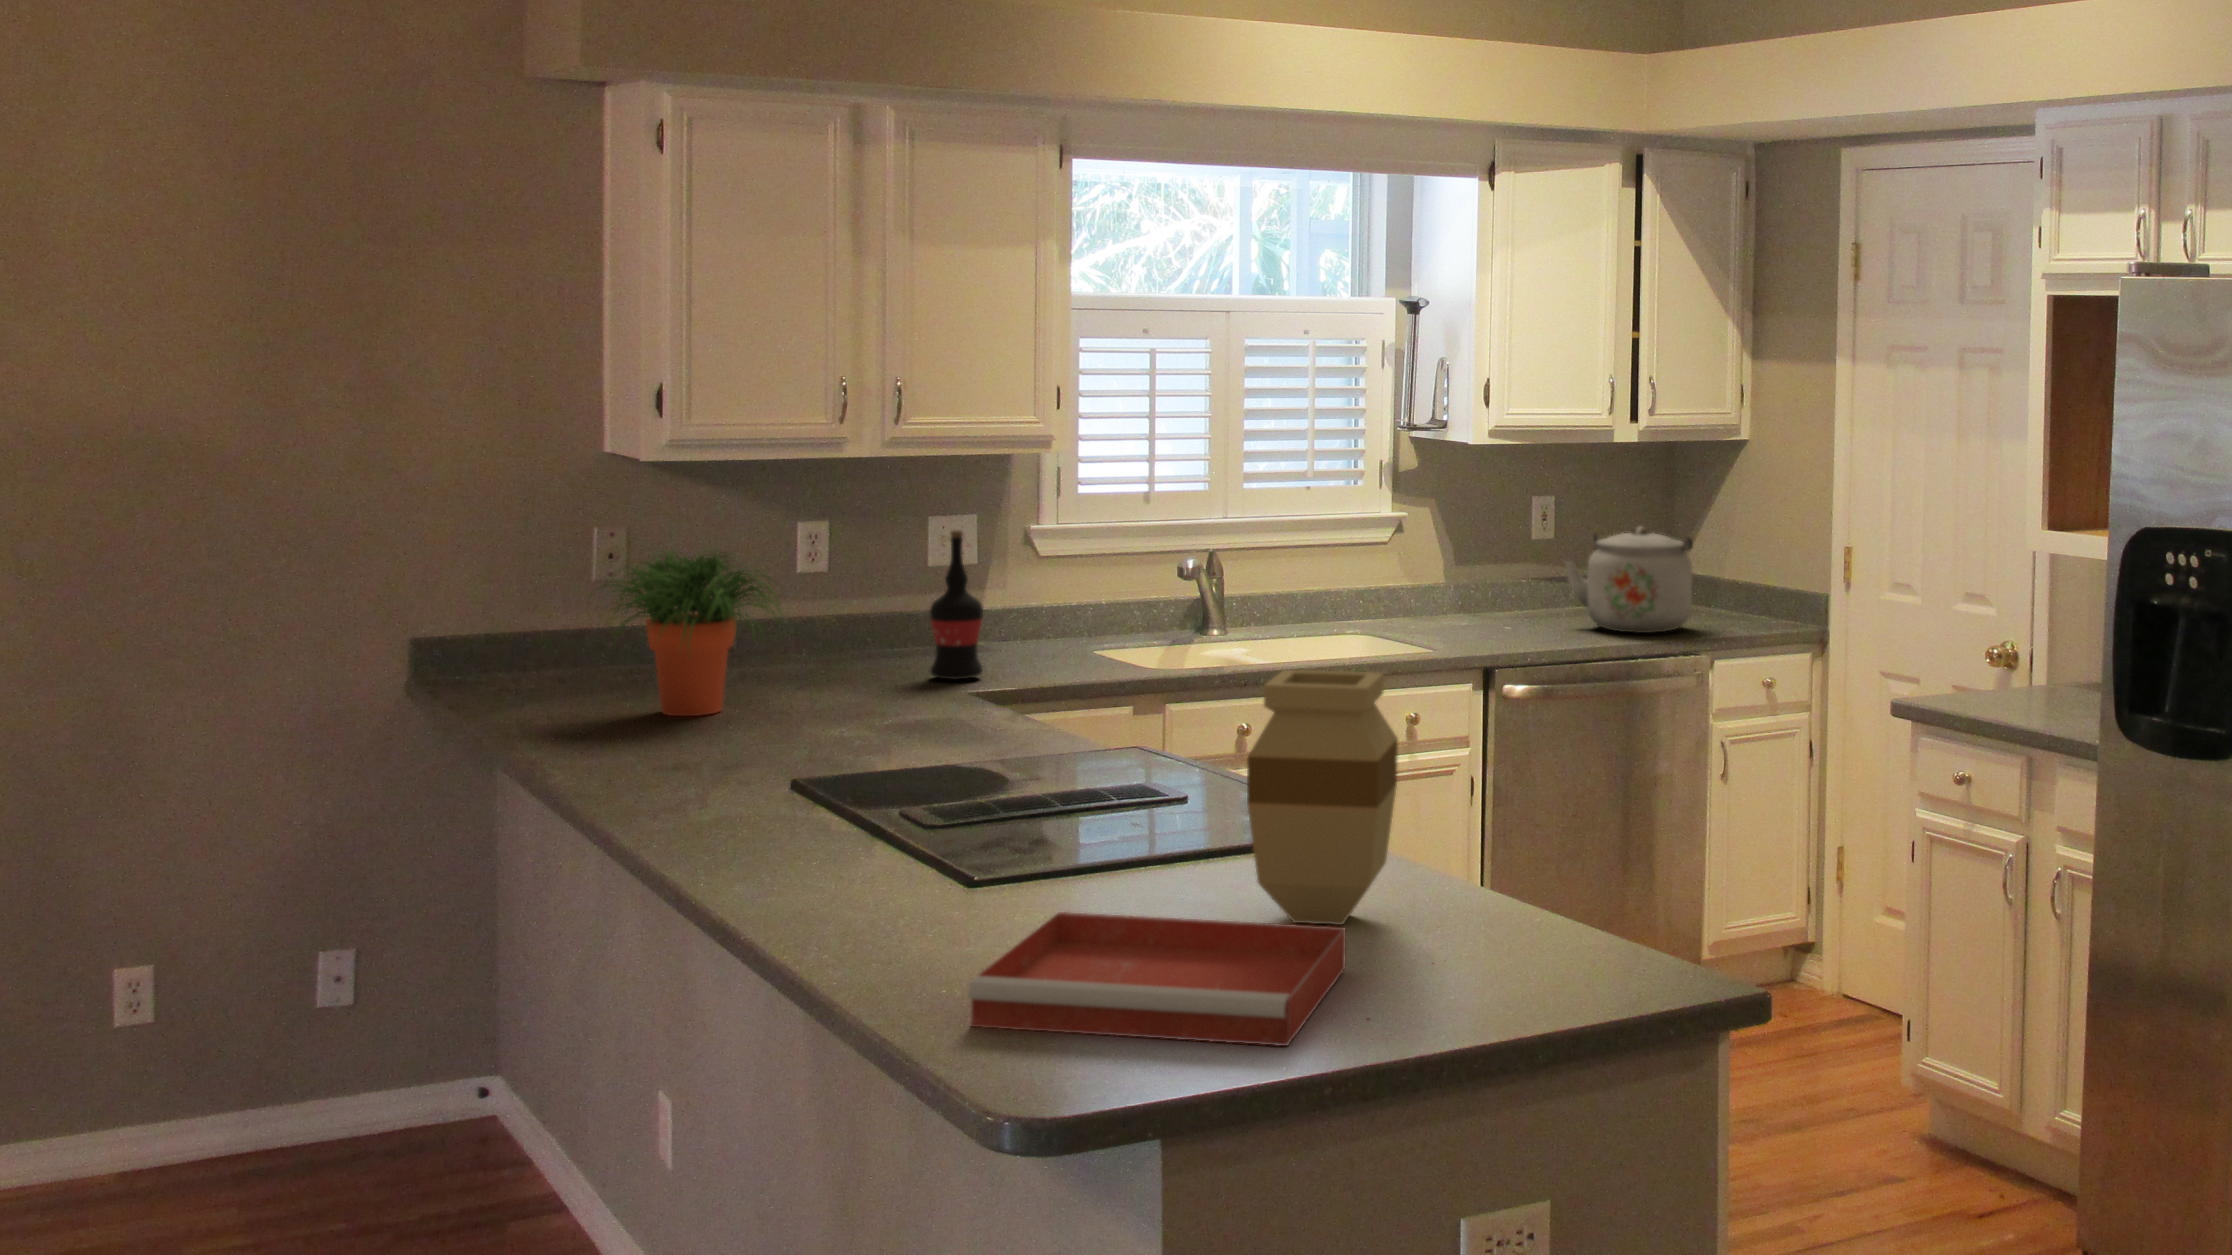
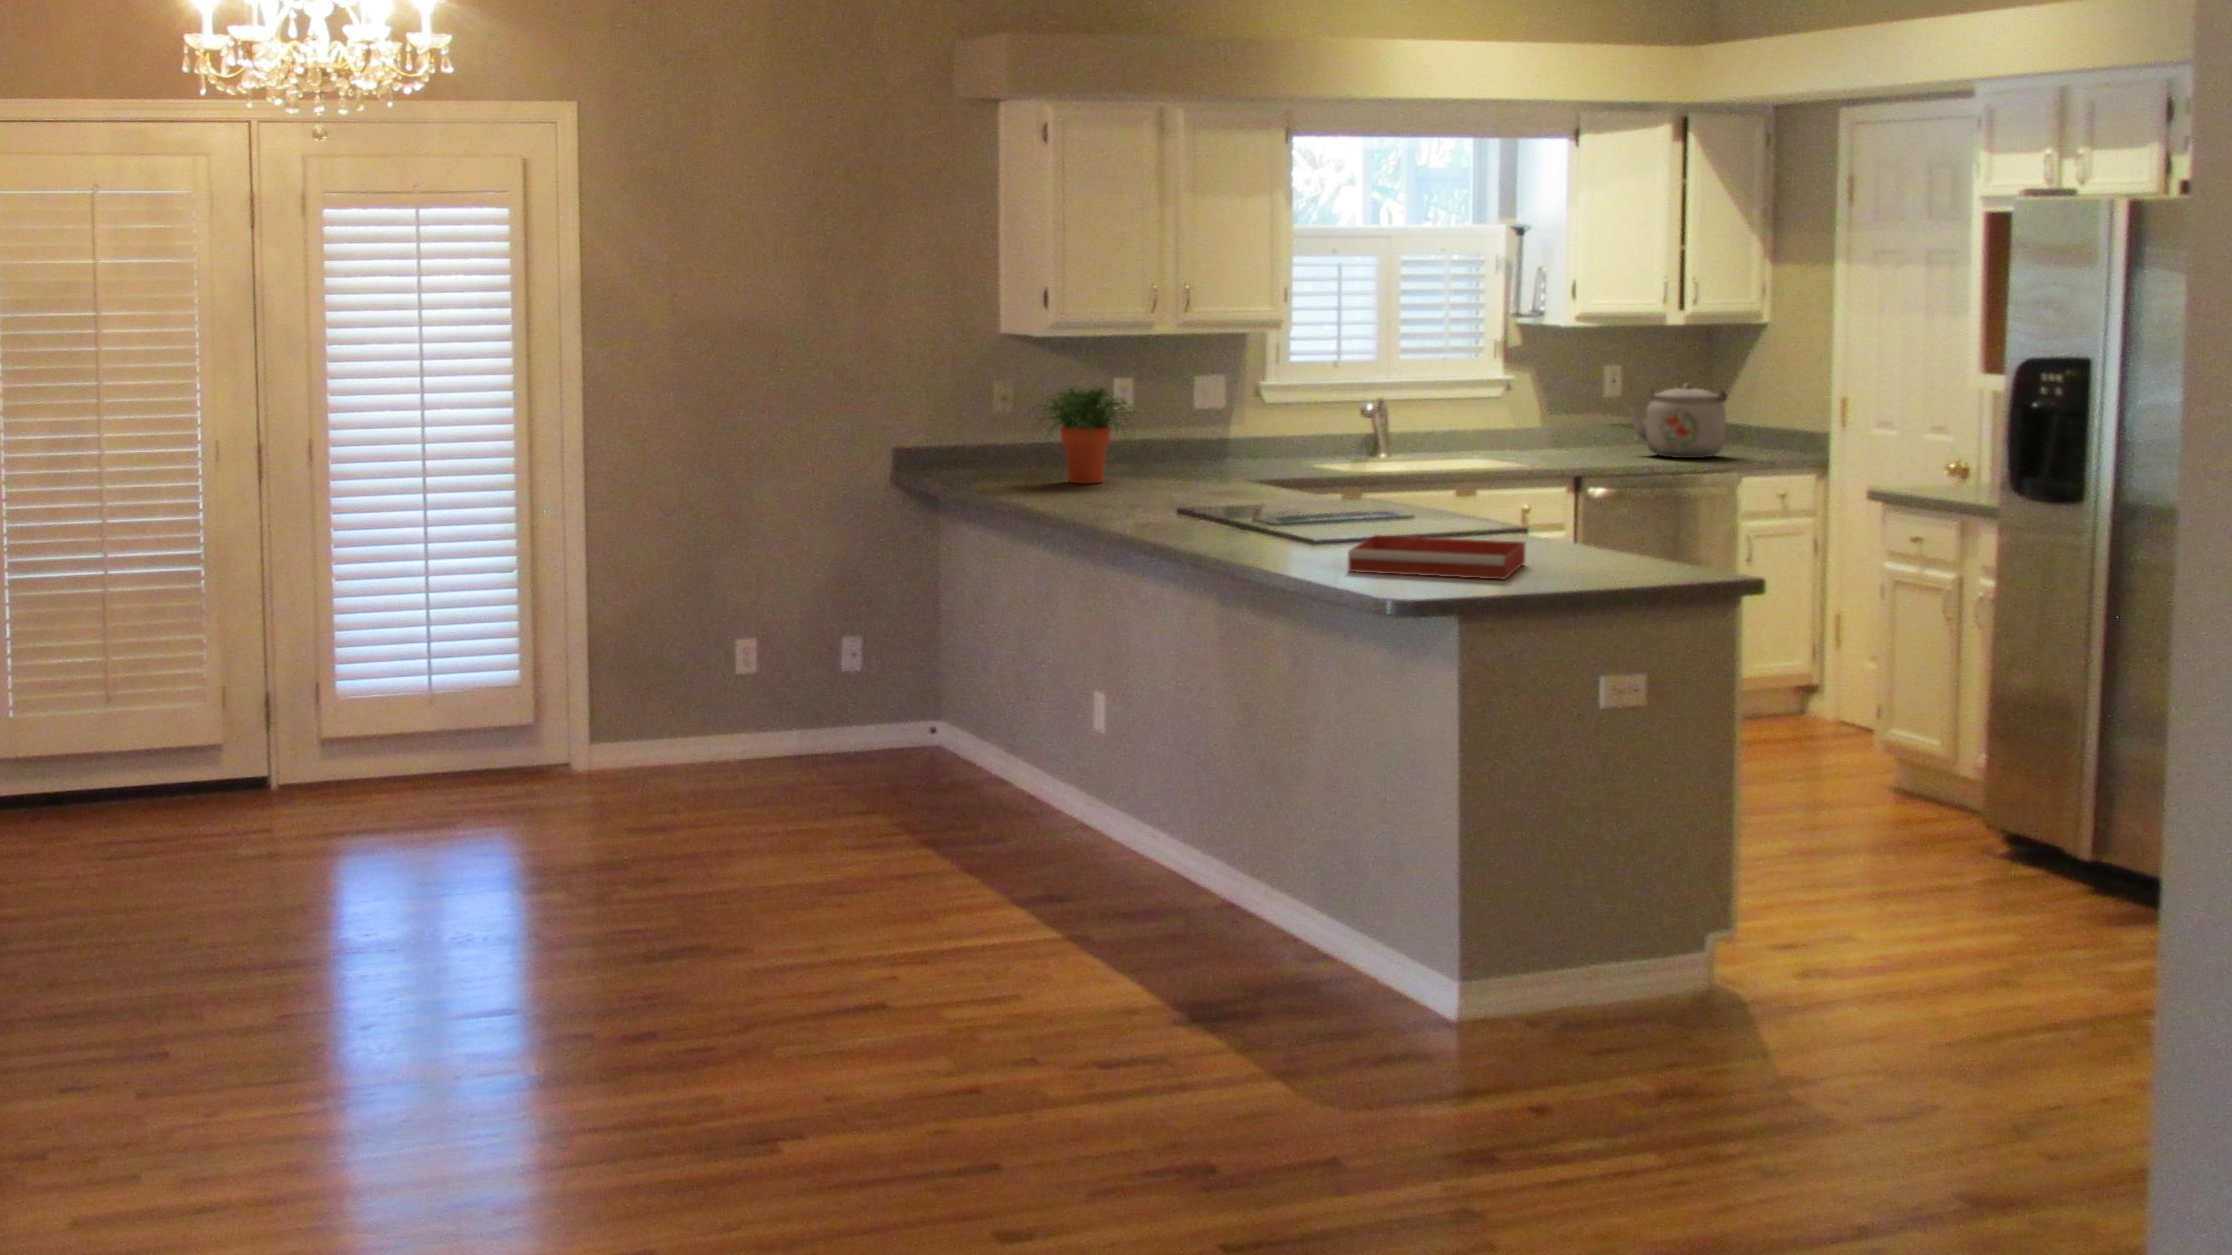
wine bottle: present [930,530,983,679] -> none [1212,378,1245,472]
vase: present [1247,670,1398,925] -> none [1468,422,1546,553]

